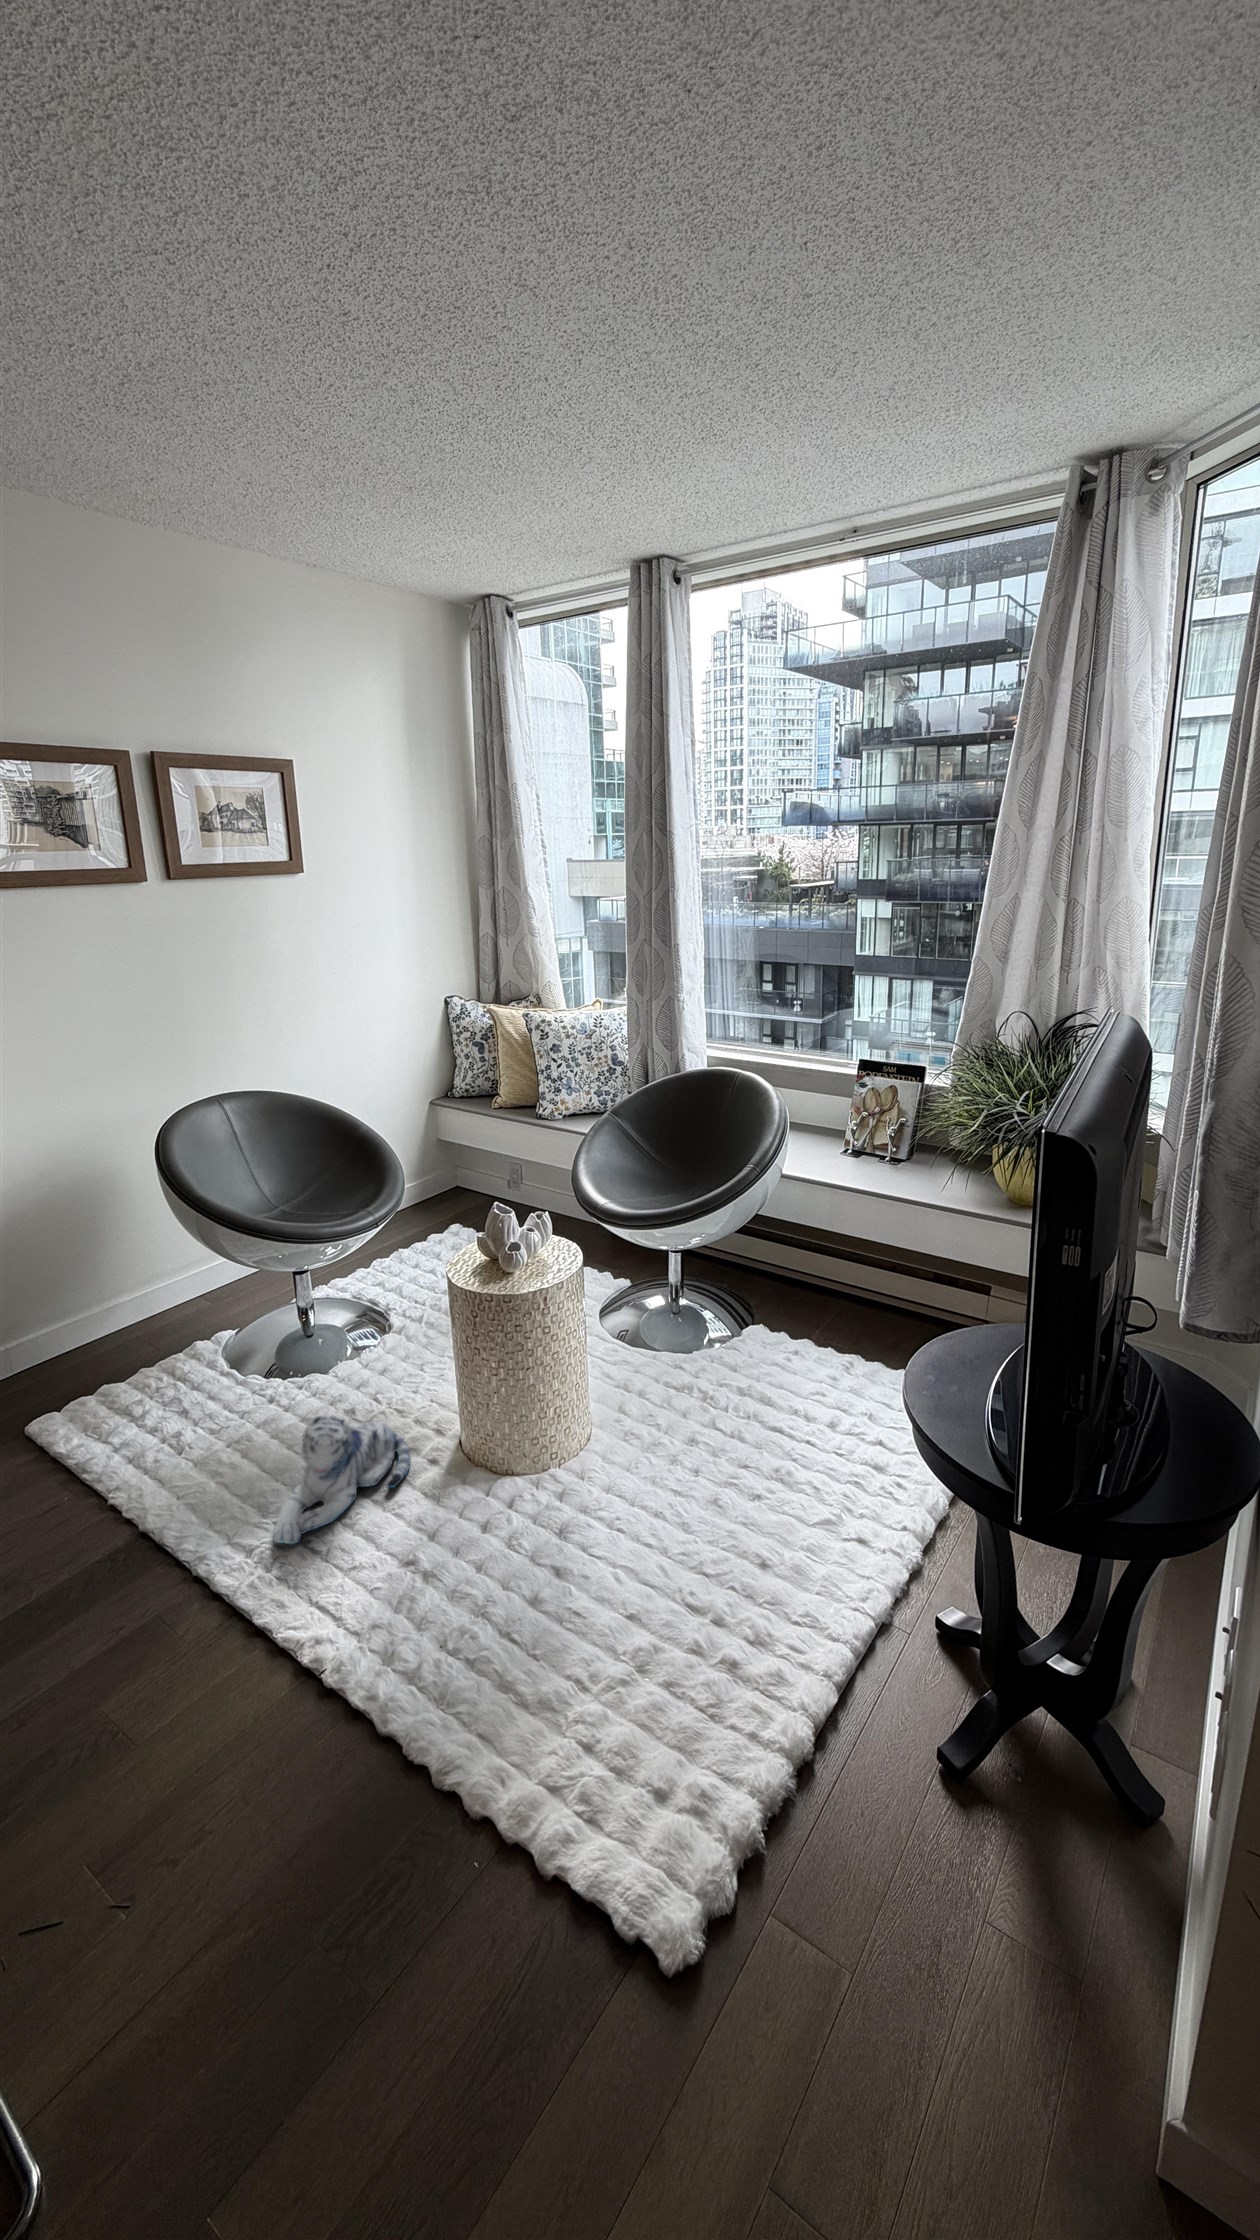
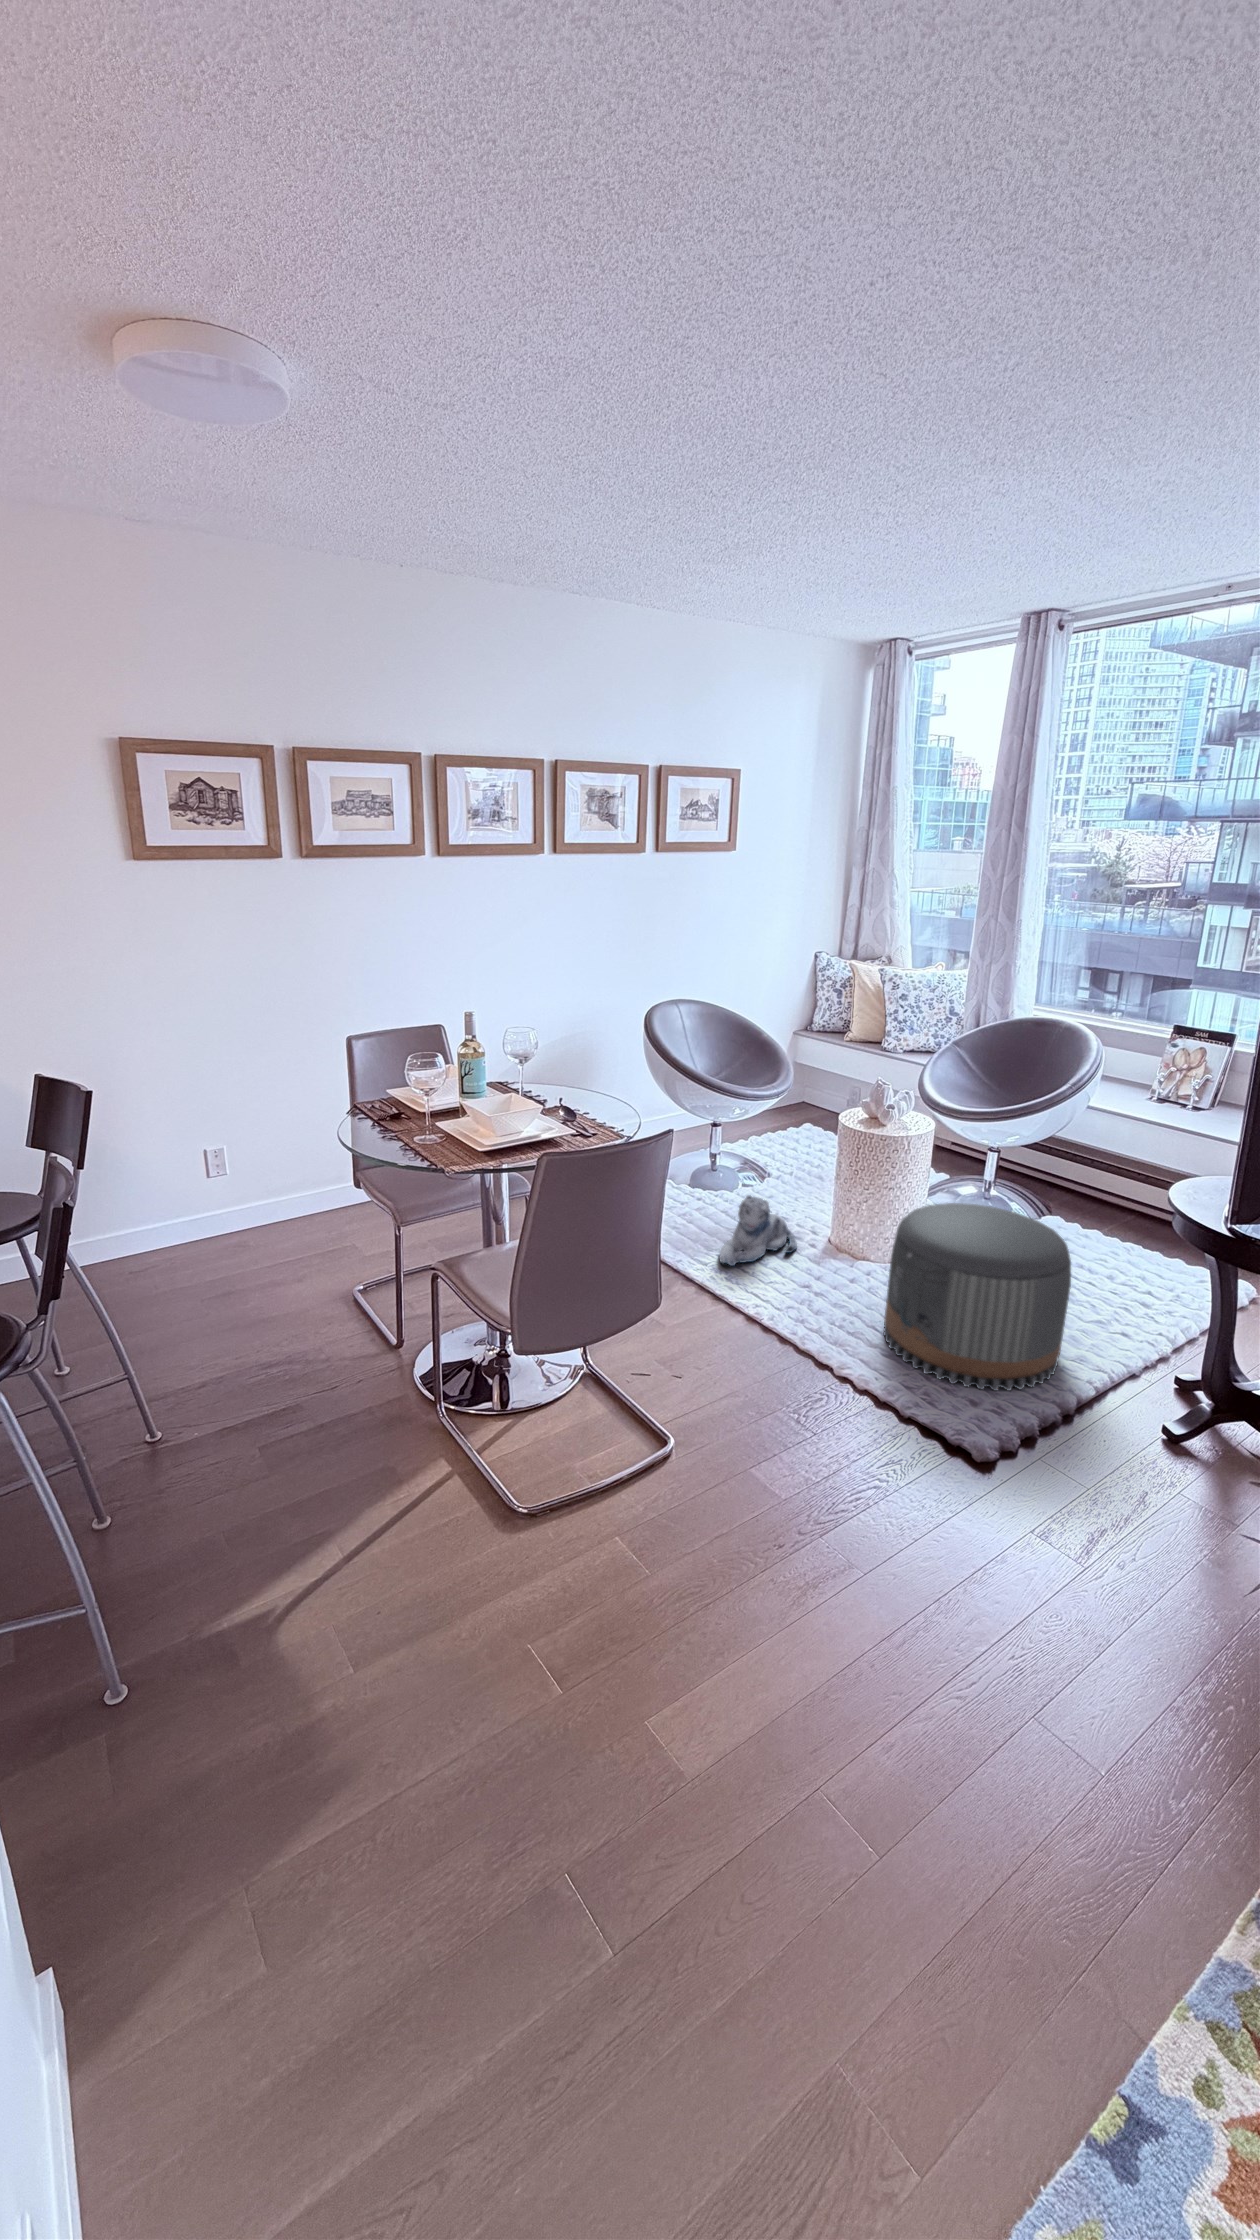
pouf: none [512,1401,779,1753] -> present [884,1203,1071,1391]

